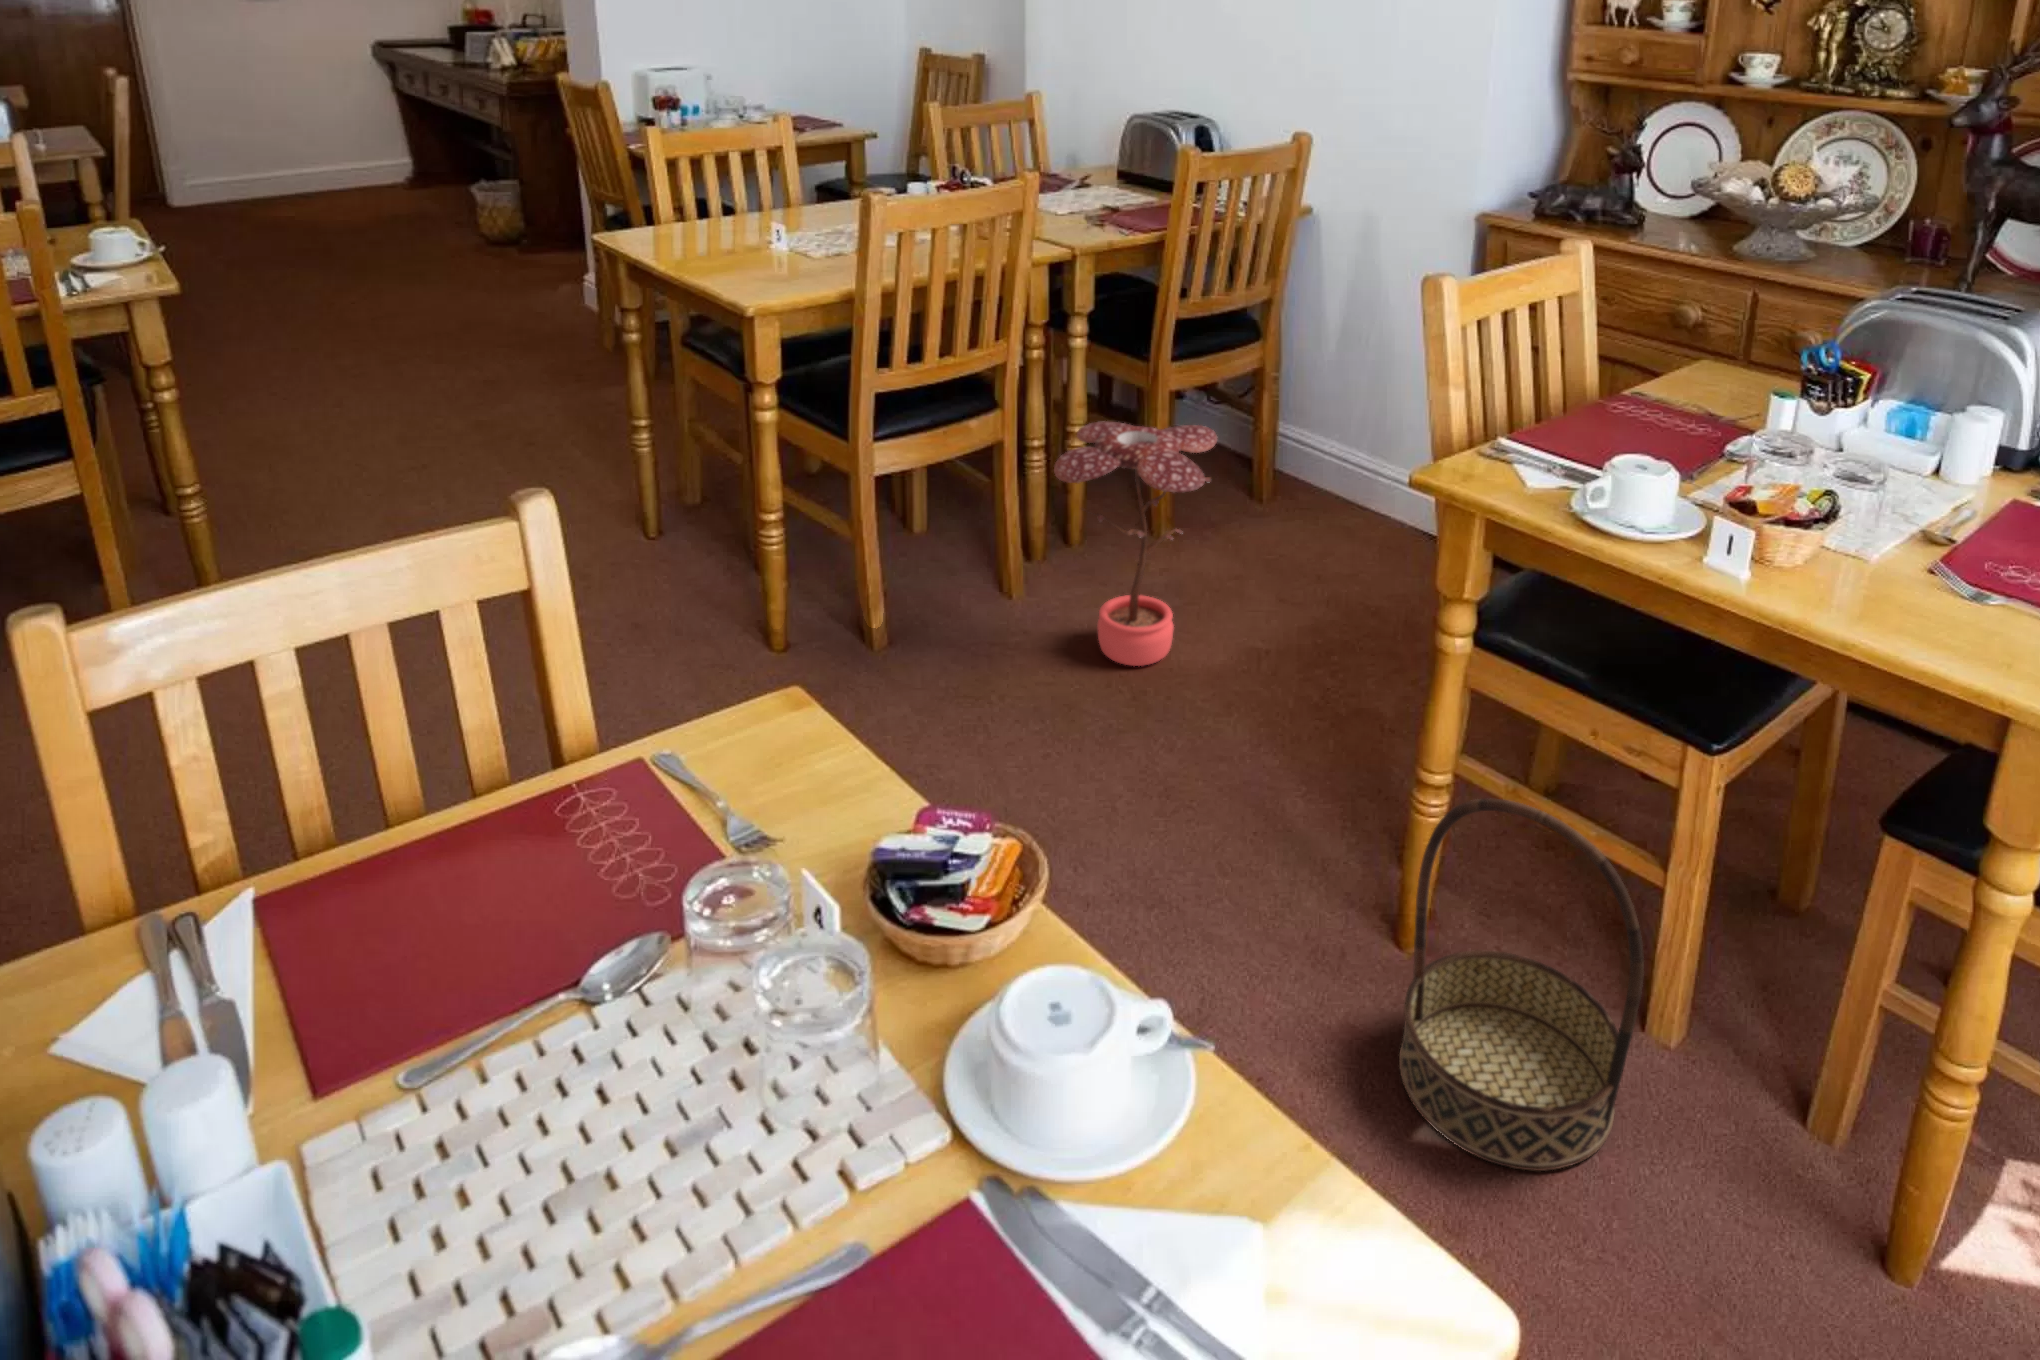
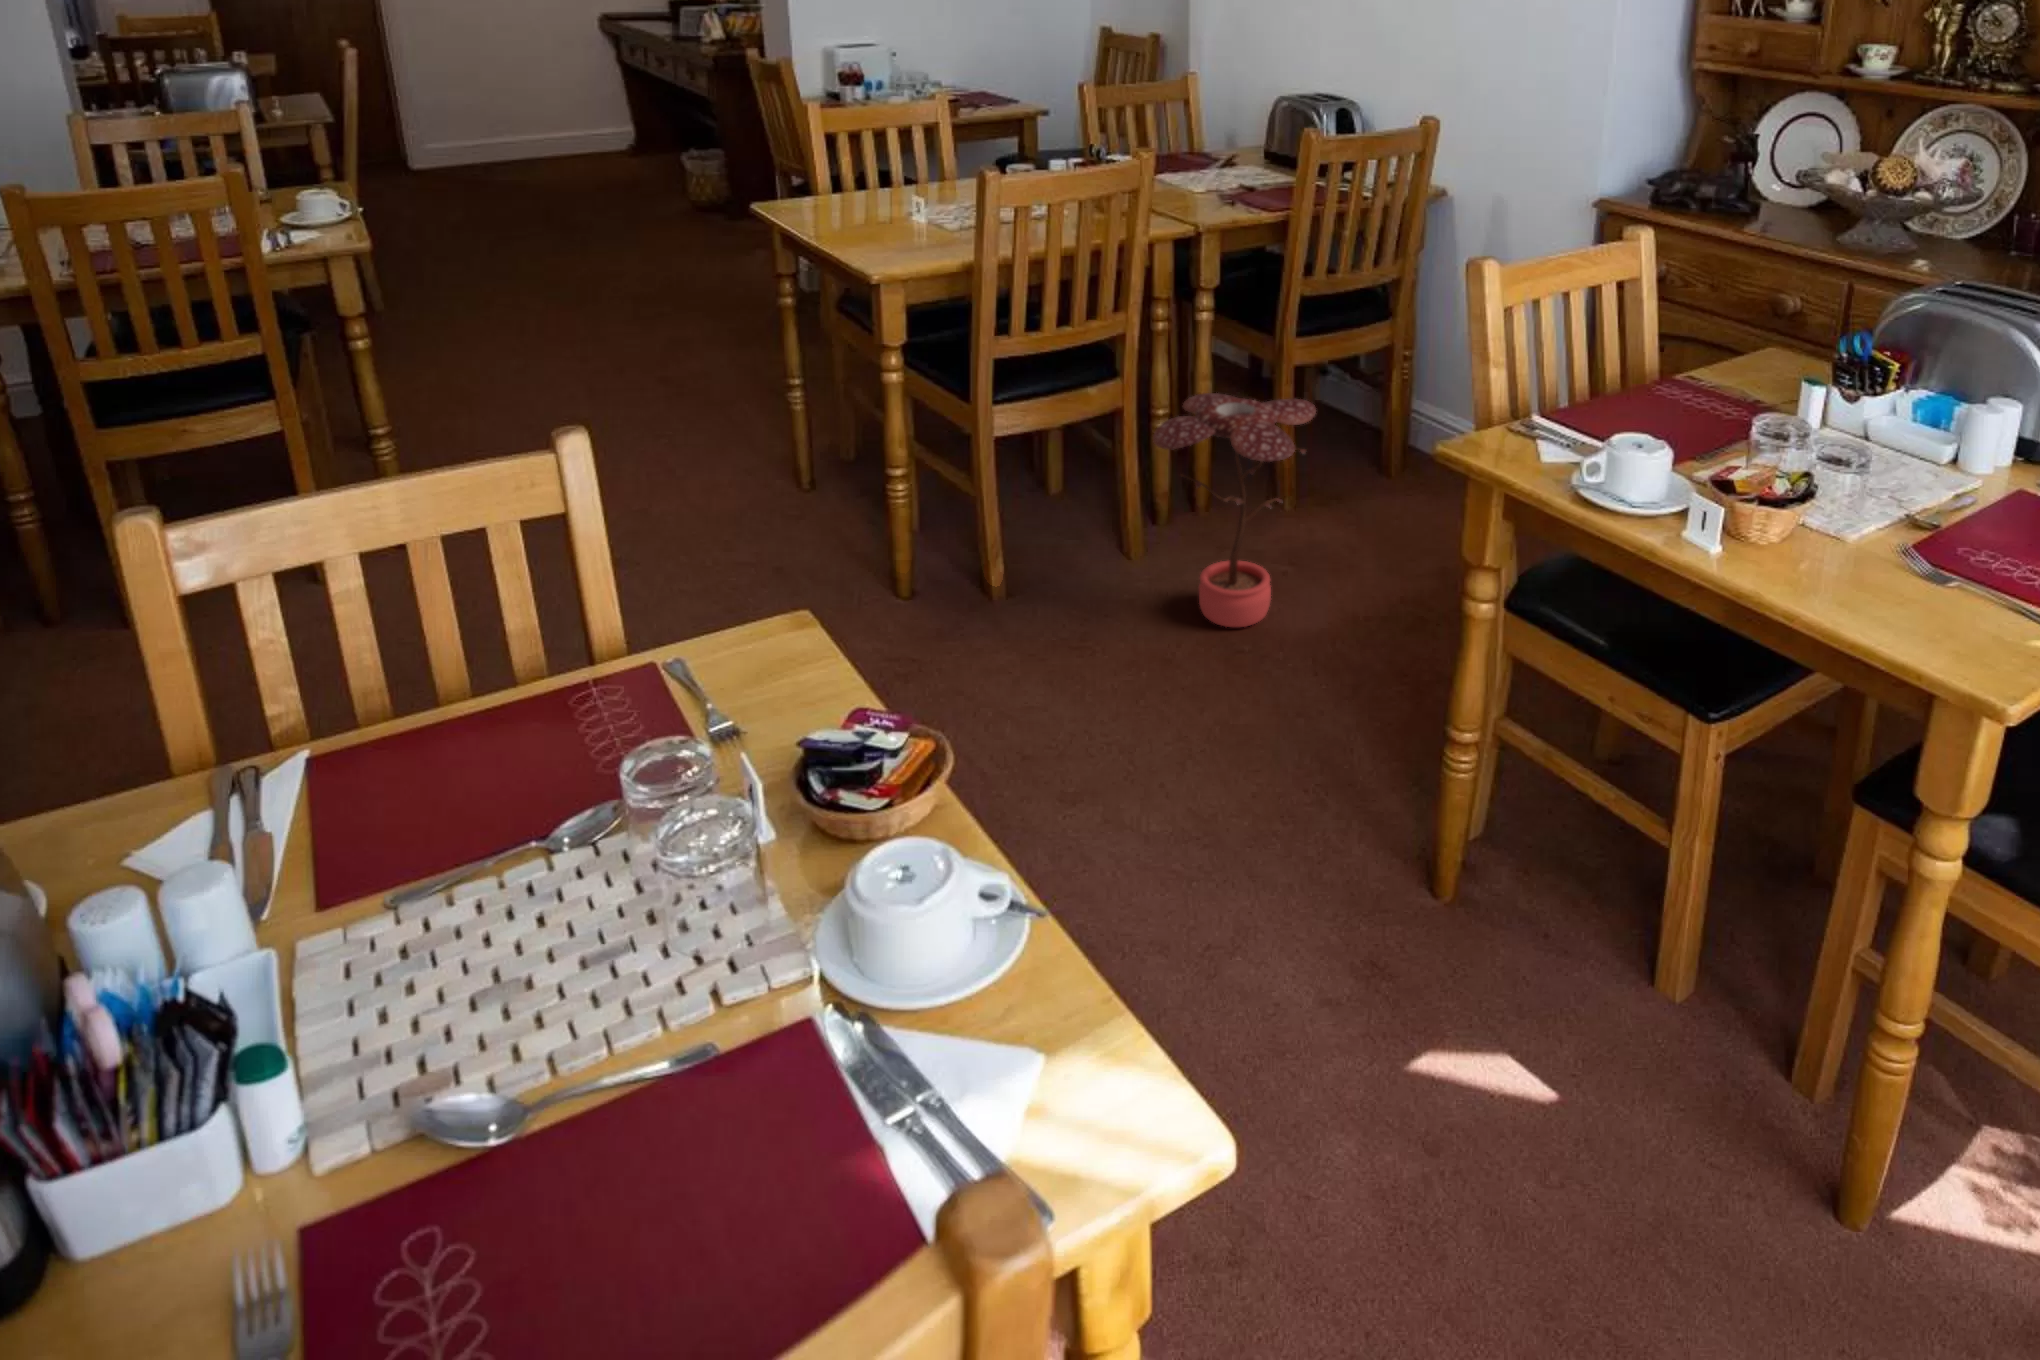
basket: present [1399,799,1644,1171] -> none [1405,751,1616,1101]

